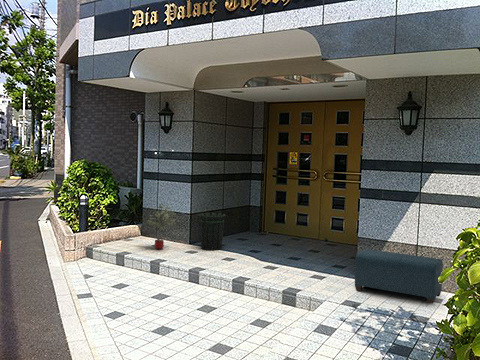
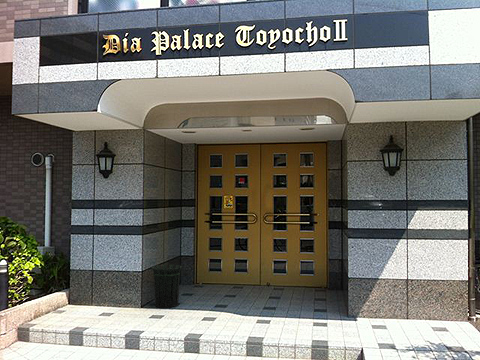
potted tree: present [147,204,175,250] -> none [88,258,130,314]
bench: present [355,250,443,304] -> none [361,288,444,332]

